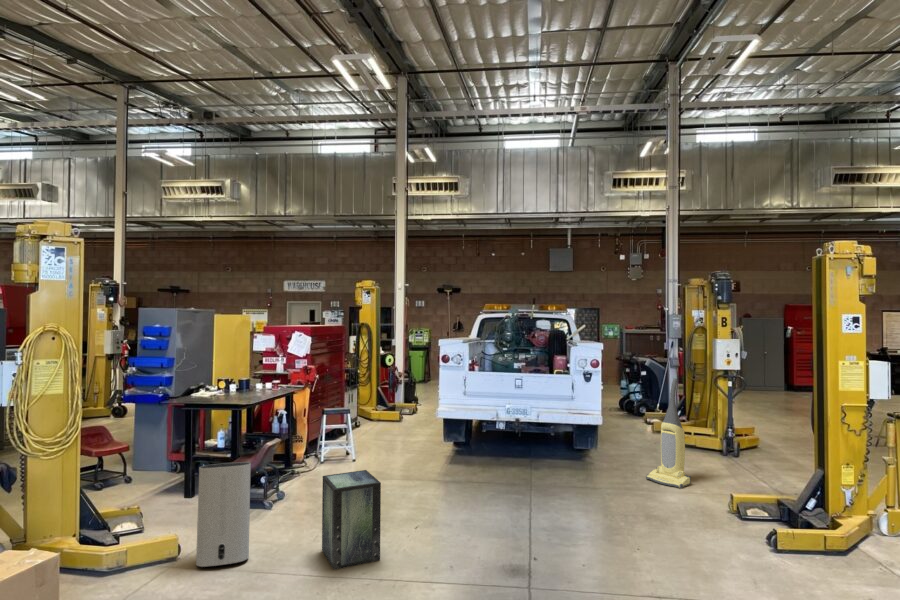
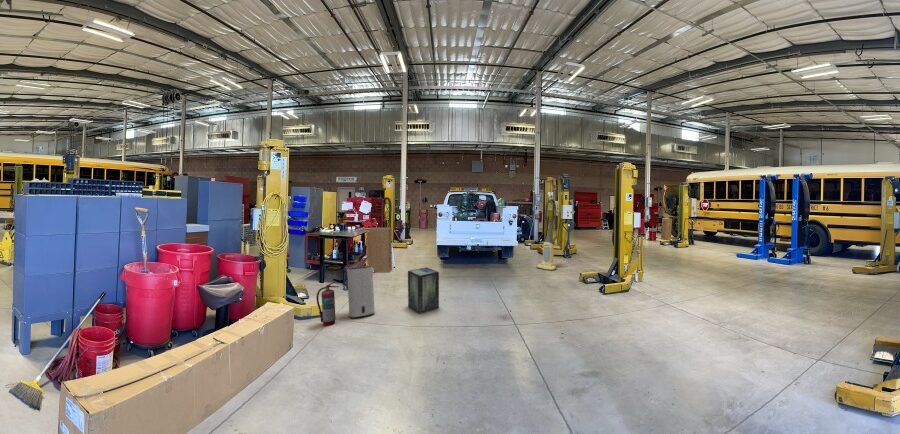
shelving unit: none [294,380,345,472] -> present [366,228,392,273]
fire extinguisher: none [129,491,174,581] -> present [316,281,338,326]

